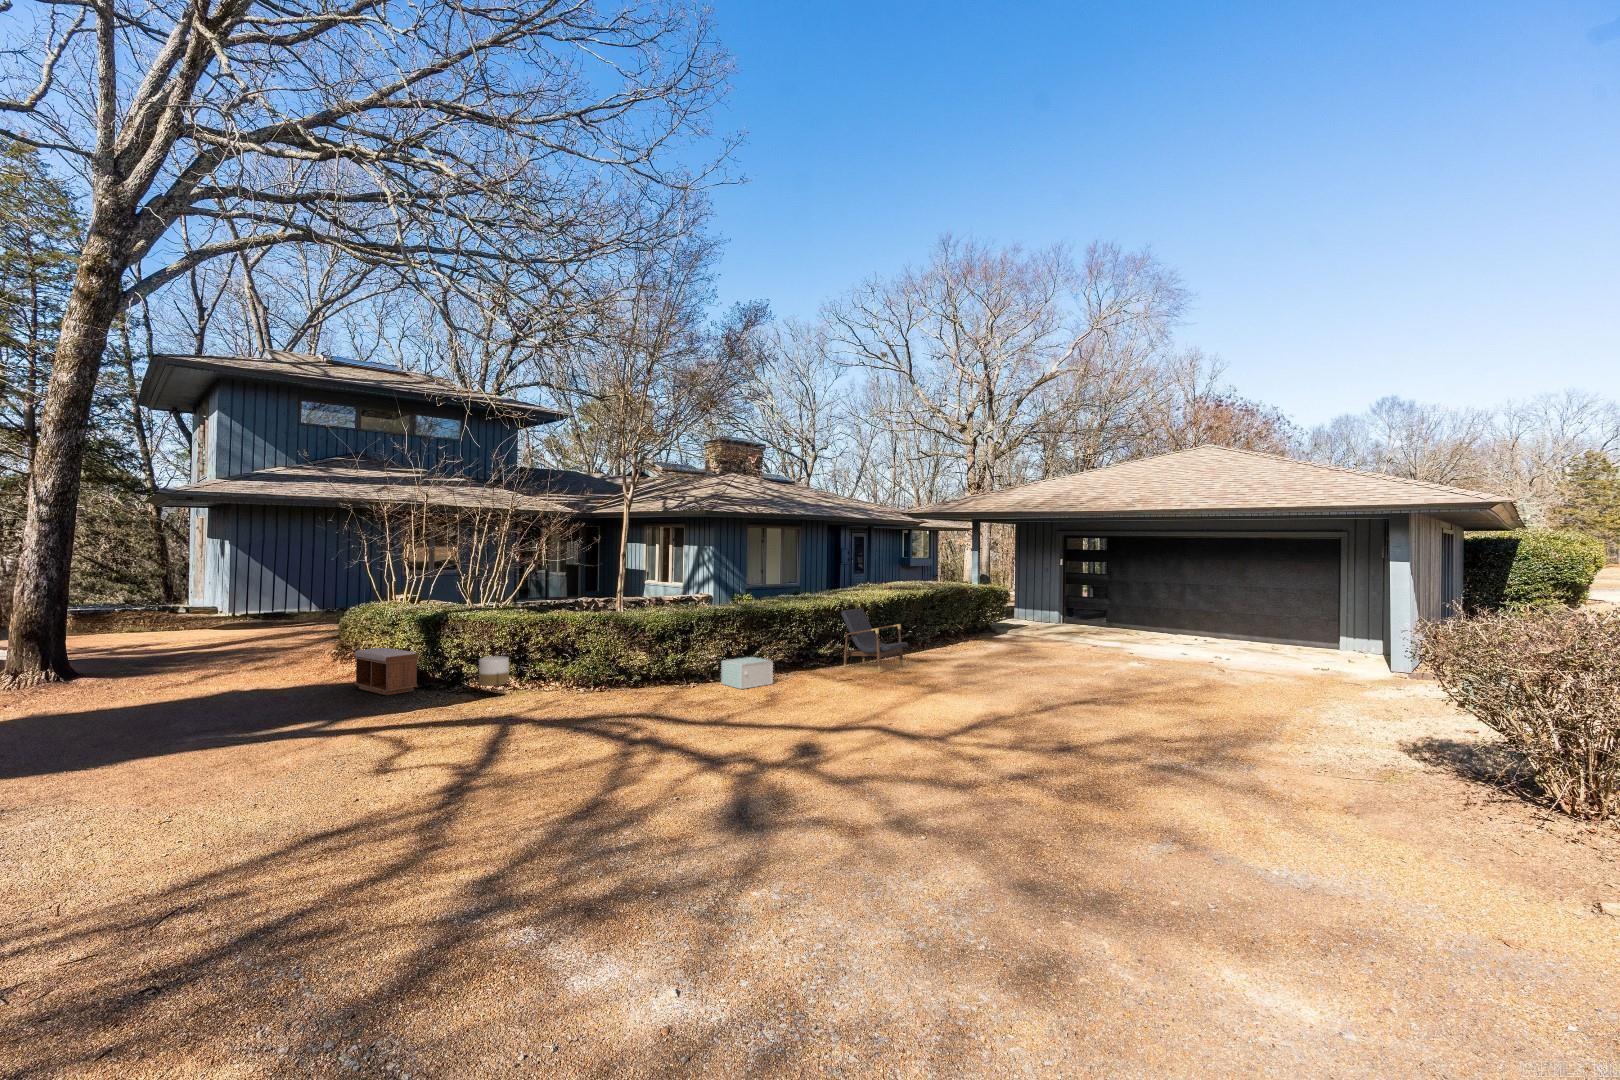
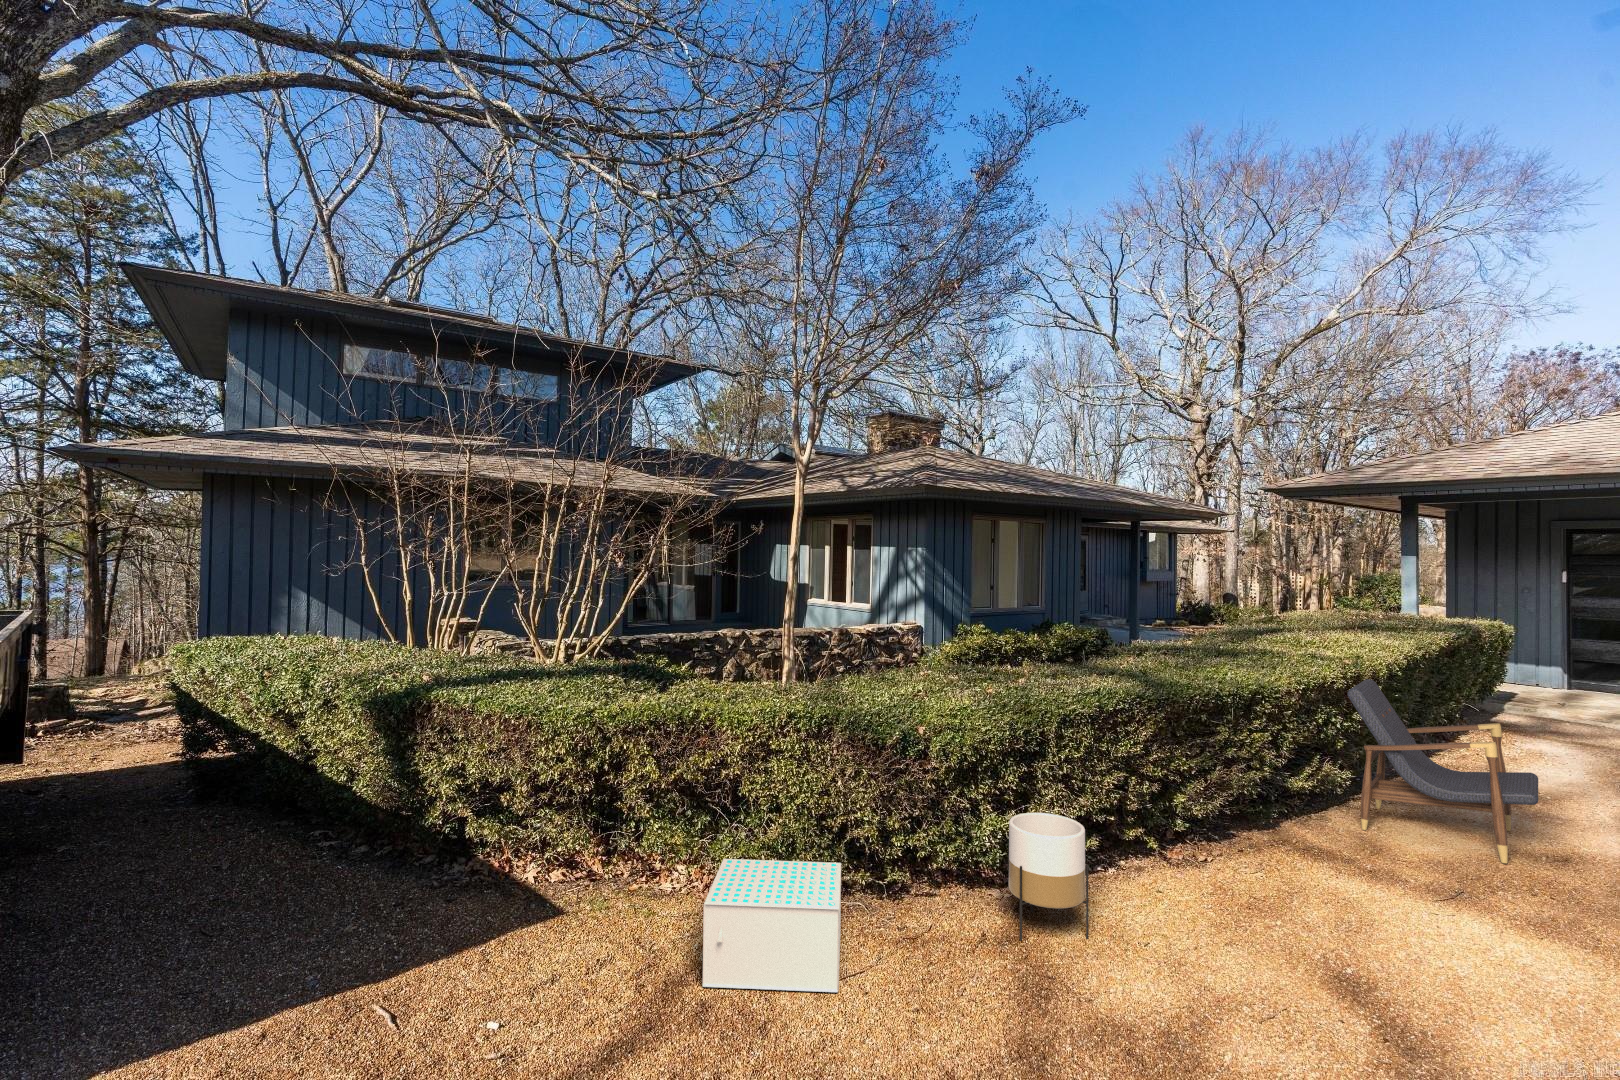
bench: present [354,648,418,695] -> none [239,756,366,897]
planter: present [478,656,509,686] -> present [1009,813,1088,941]
storage box: present [721,657,773,689] -> present [703,859,841,992]

